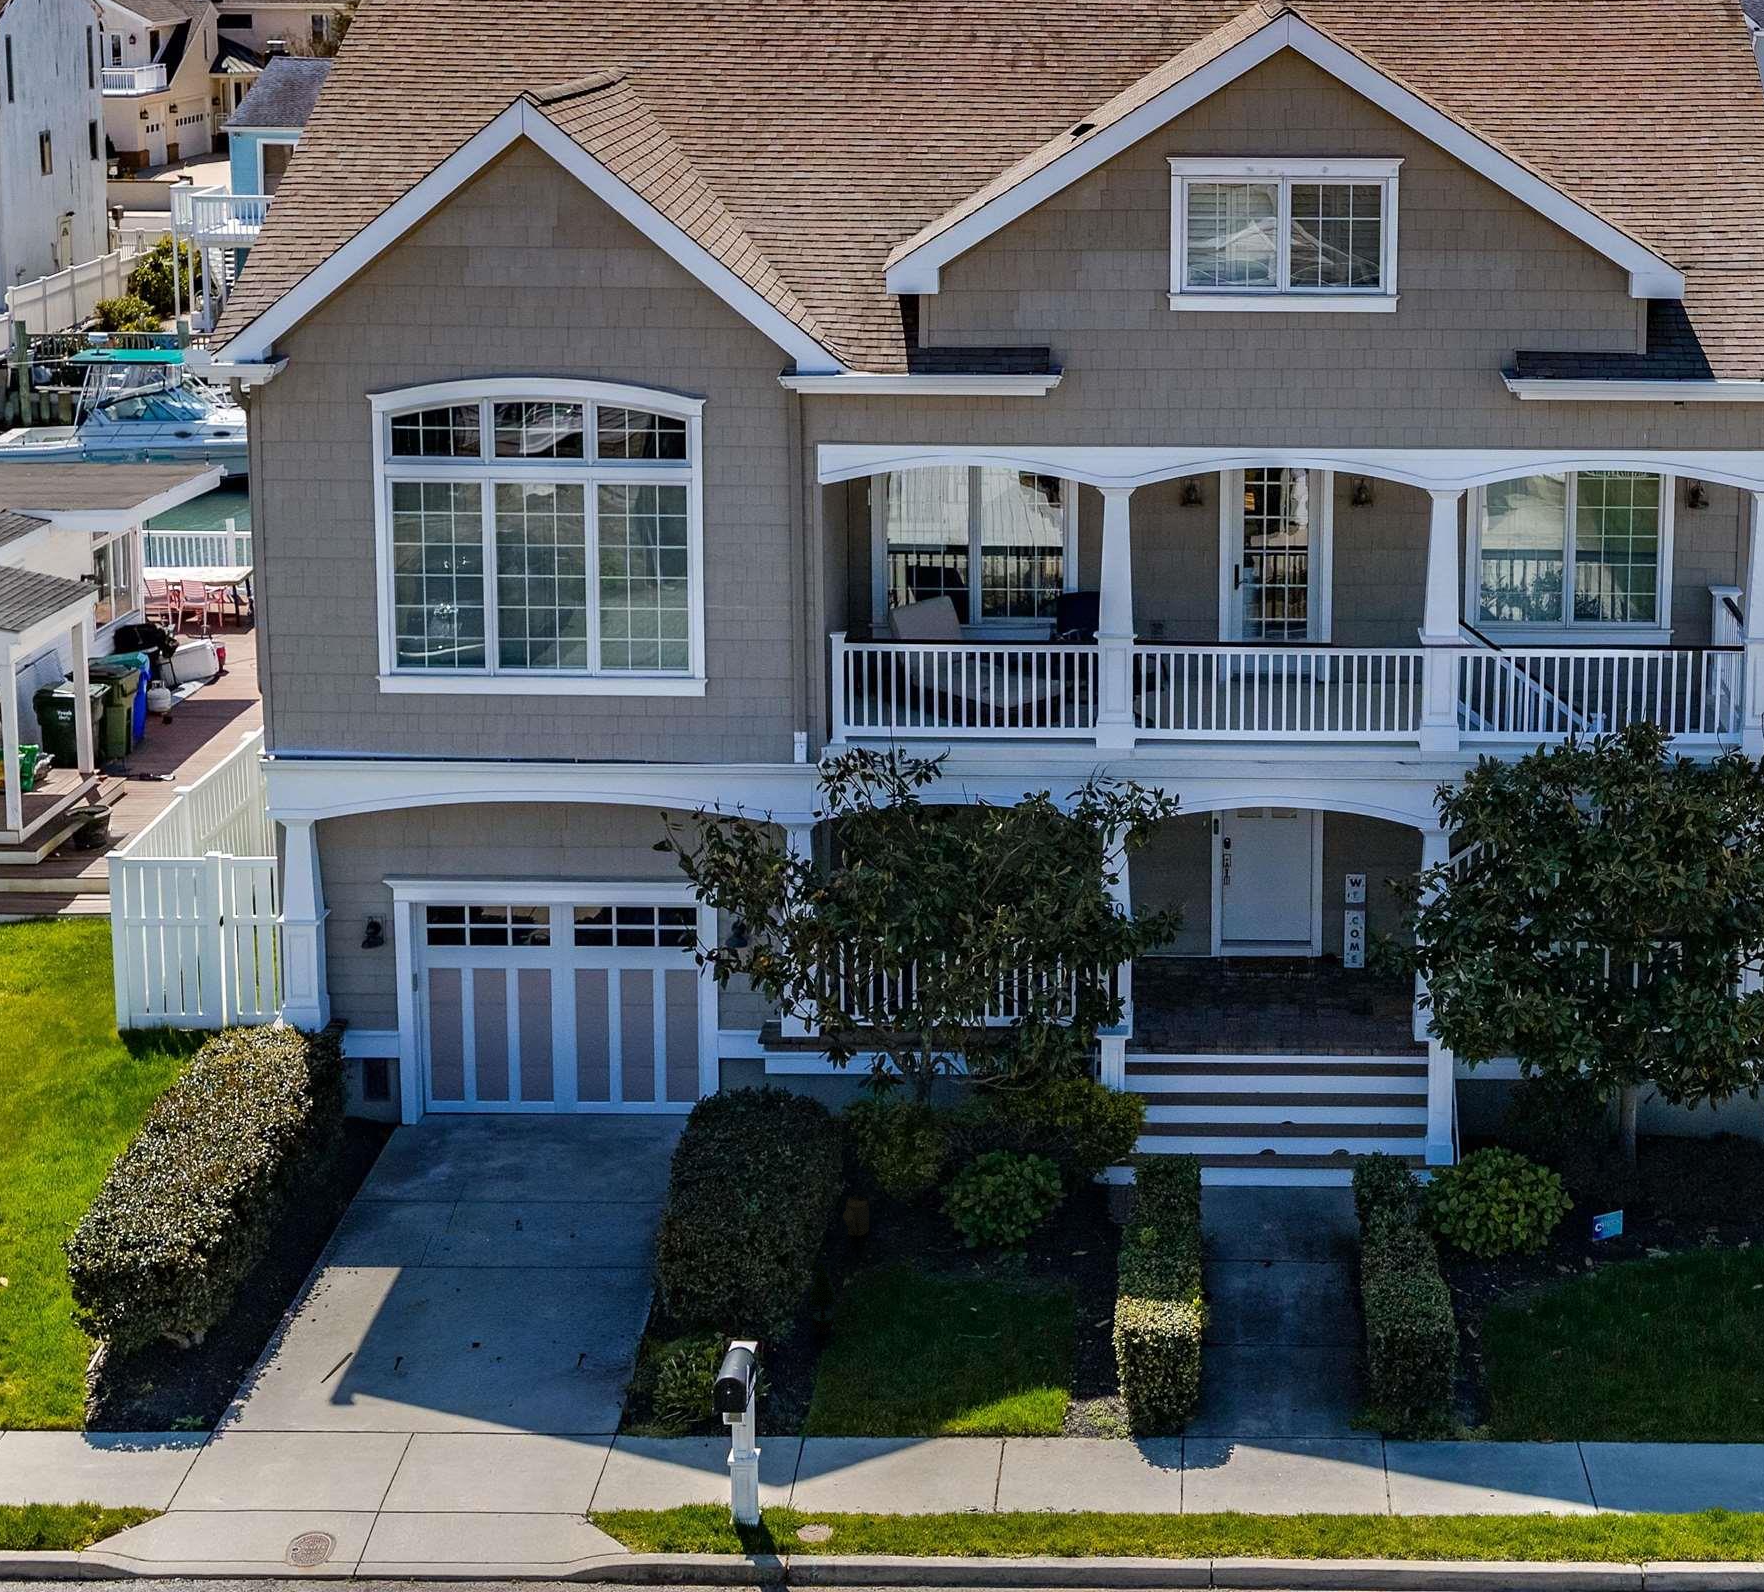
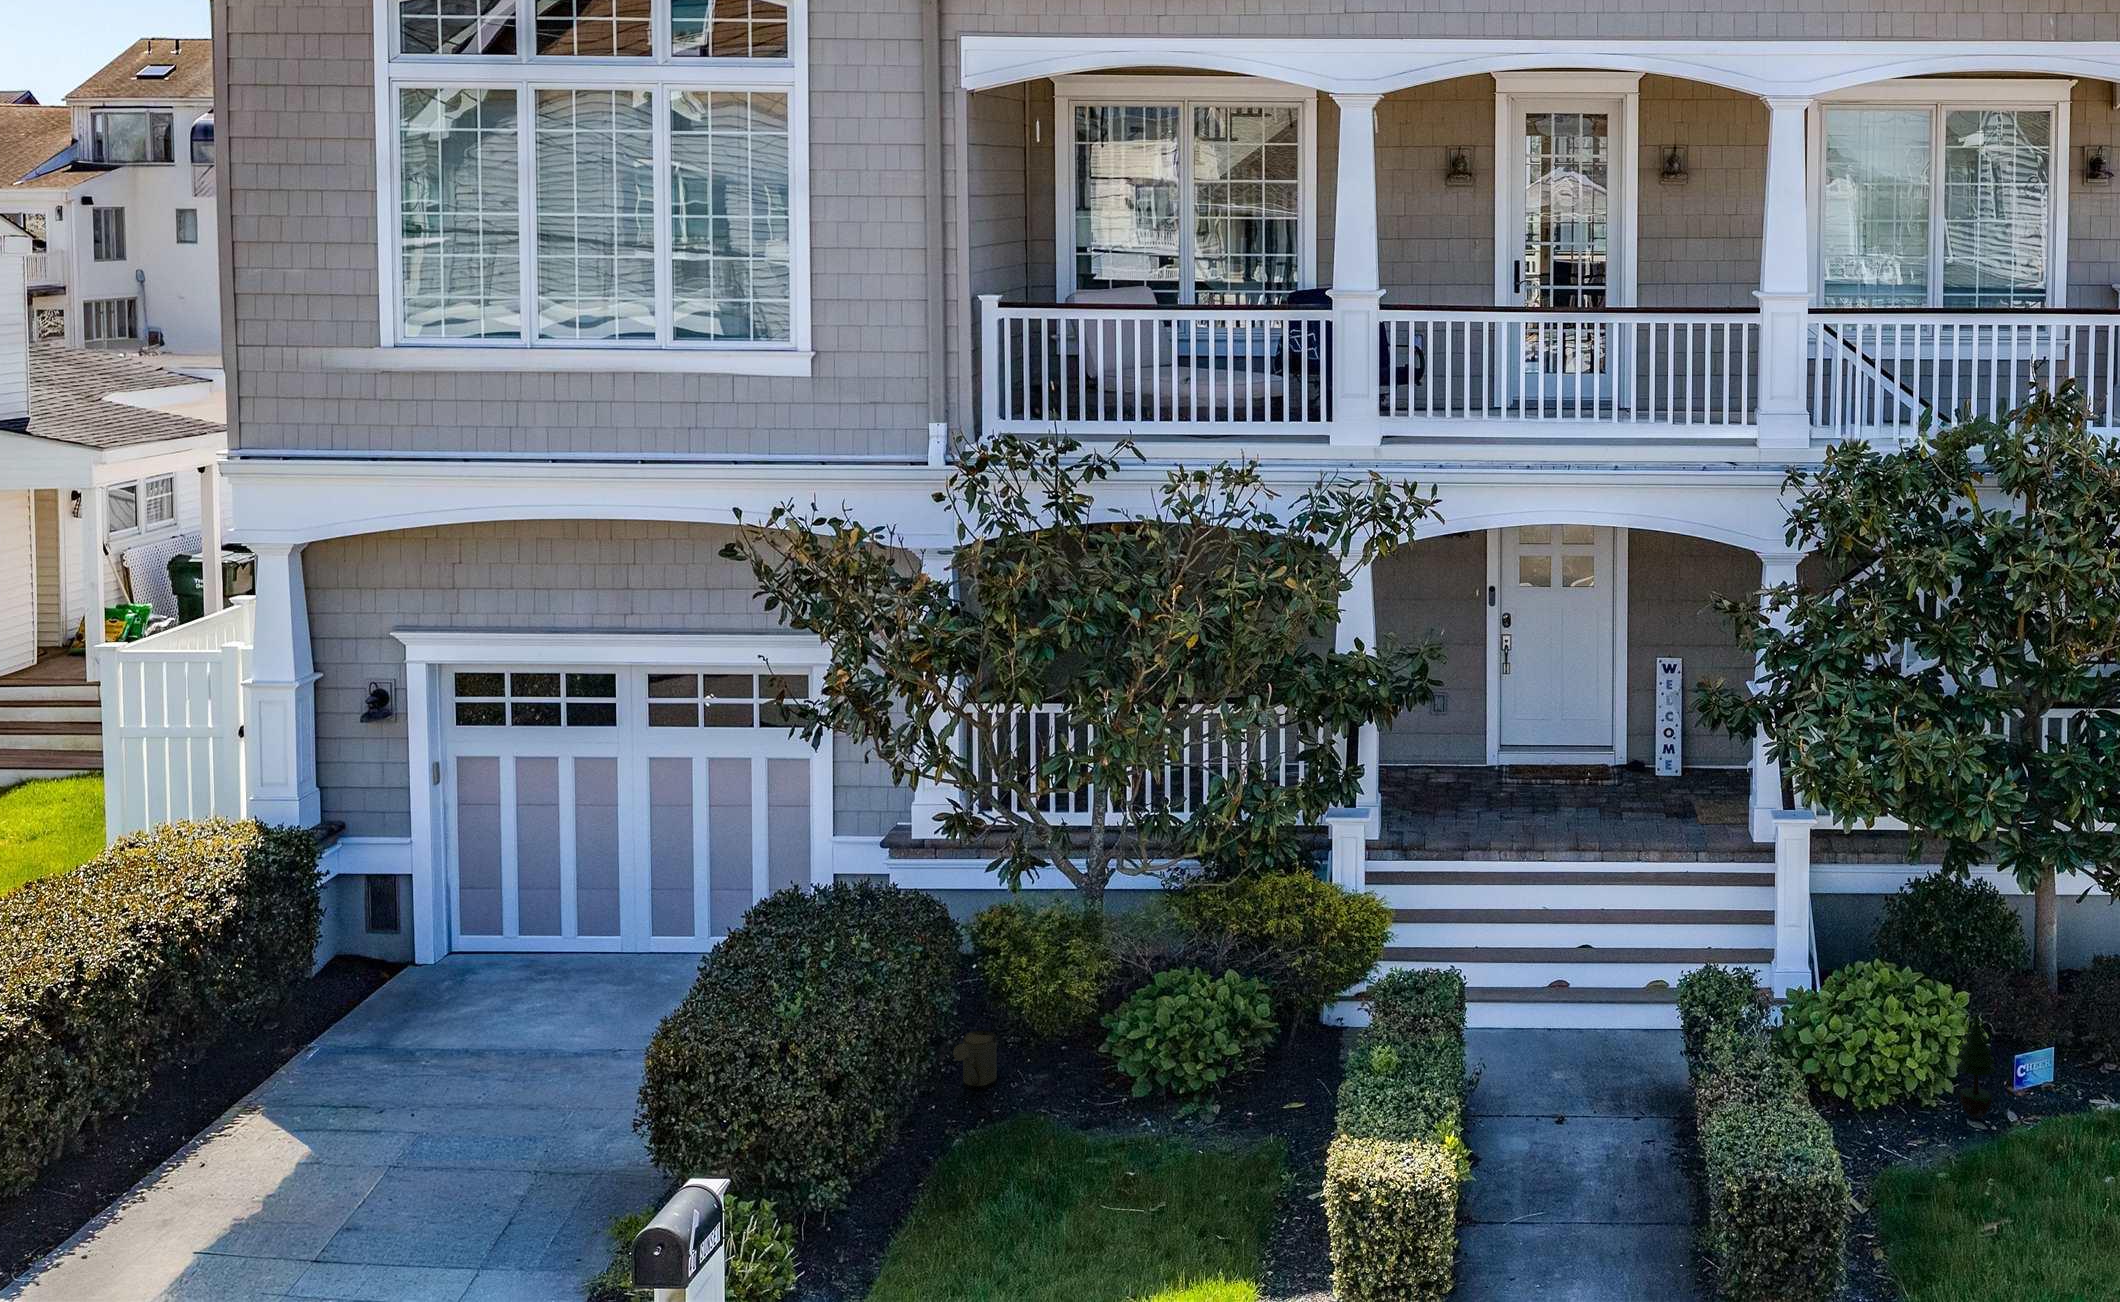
potted tree: present [809,1262,836,1334] -> present [1956,1014,1996,1119]

